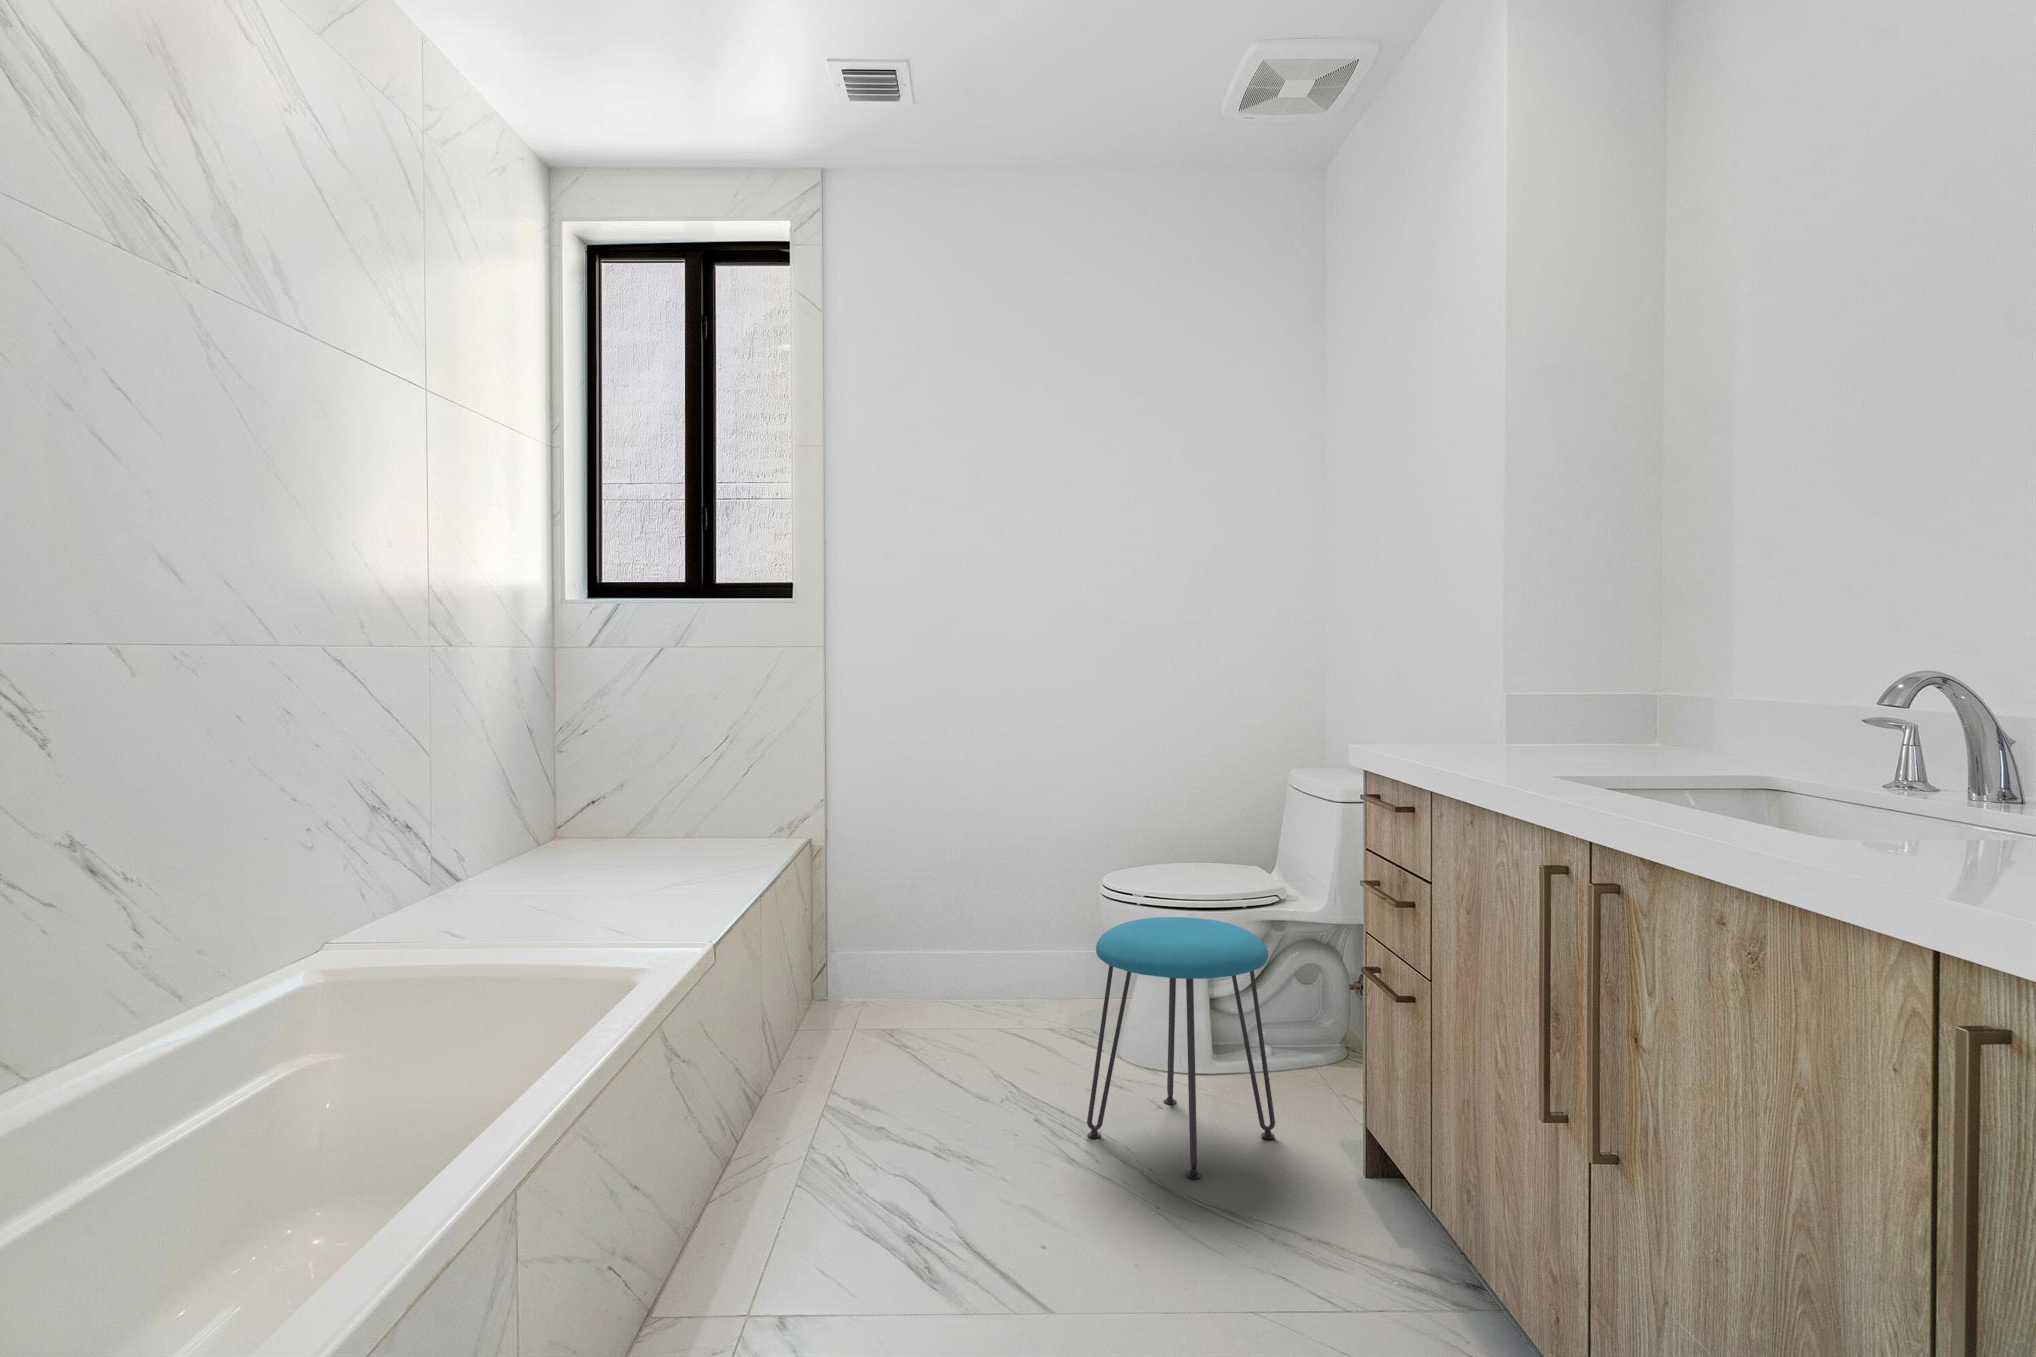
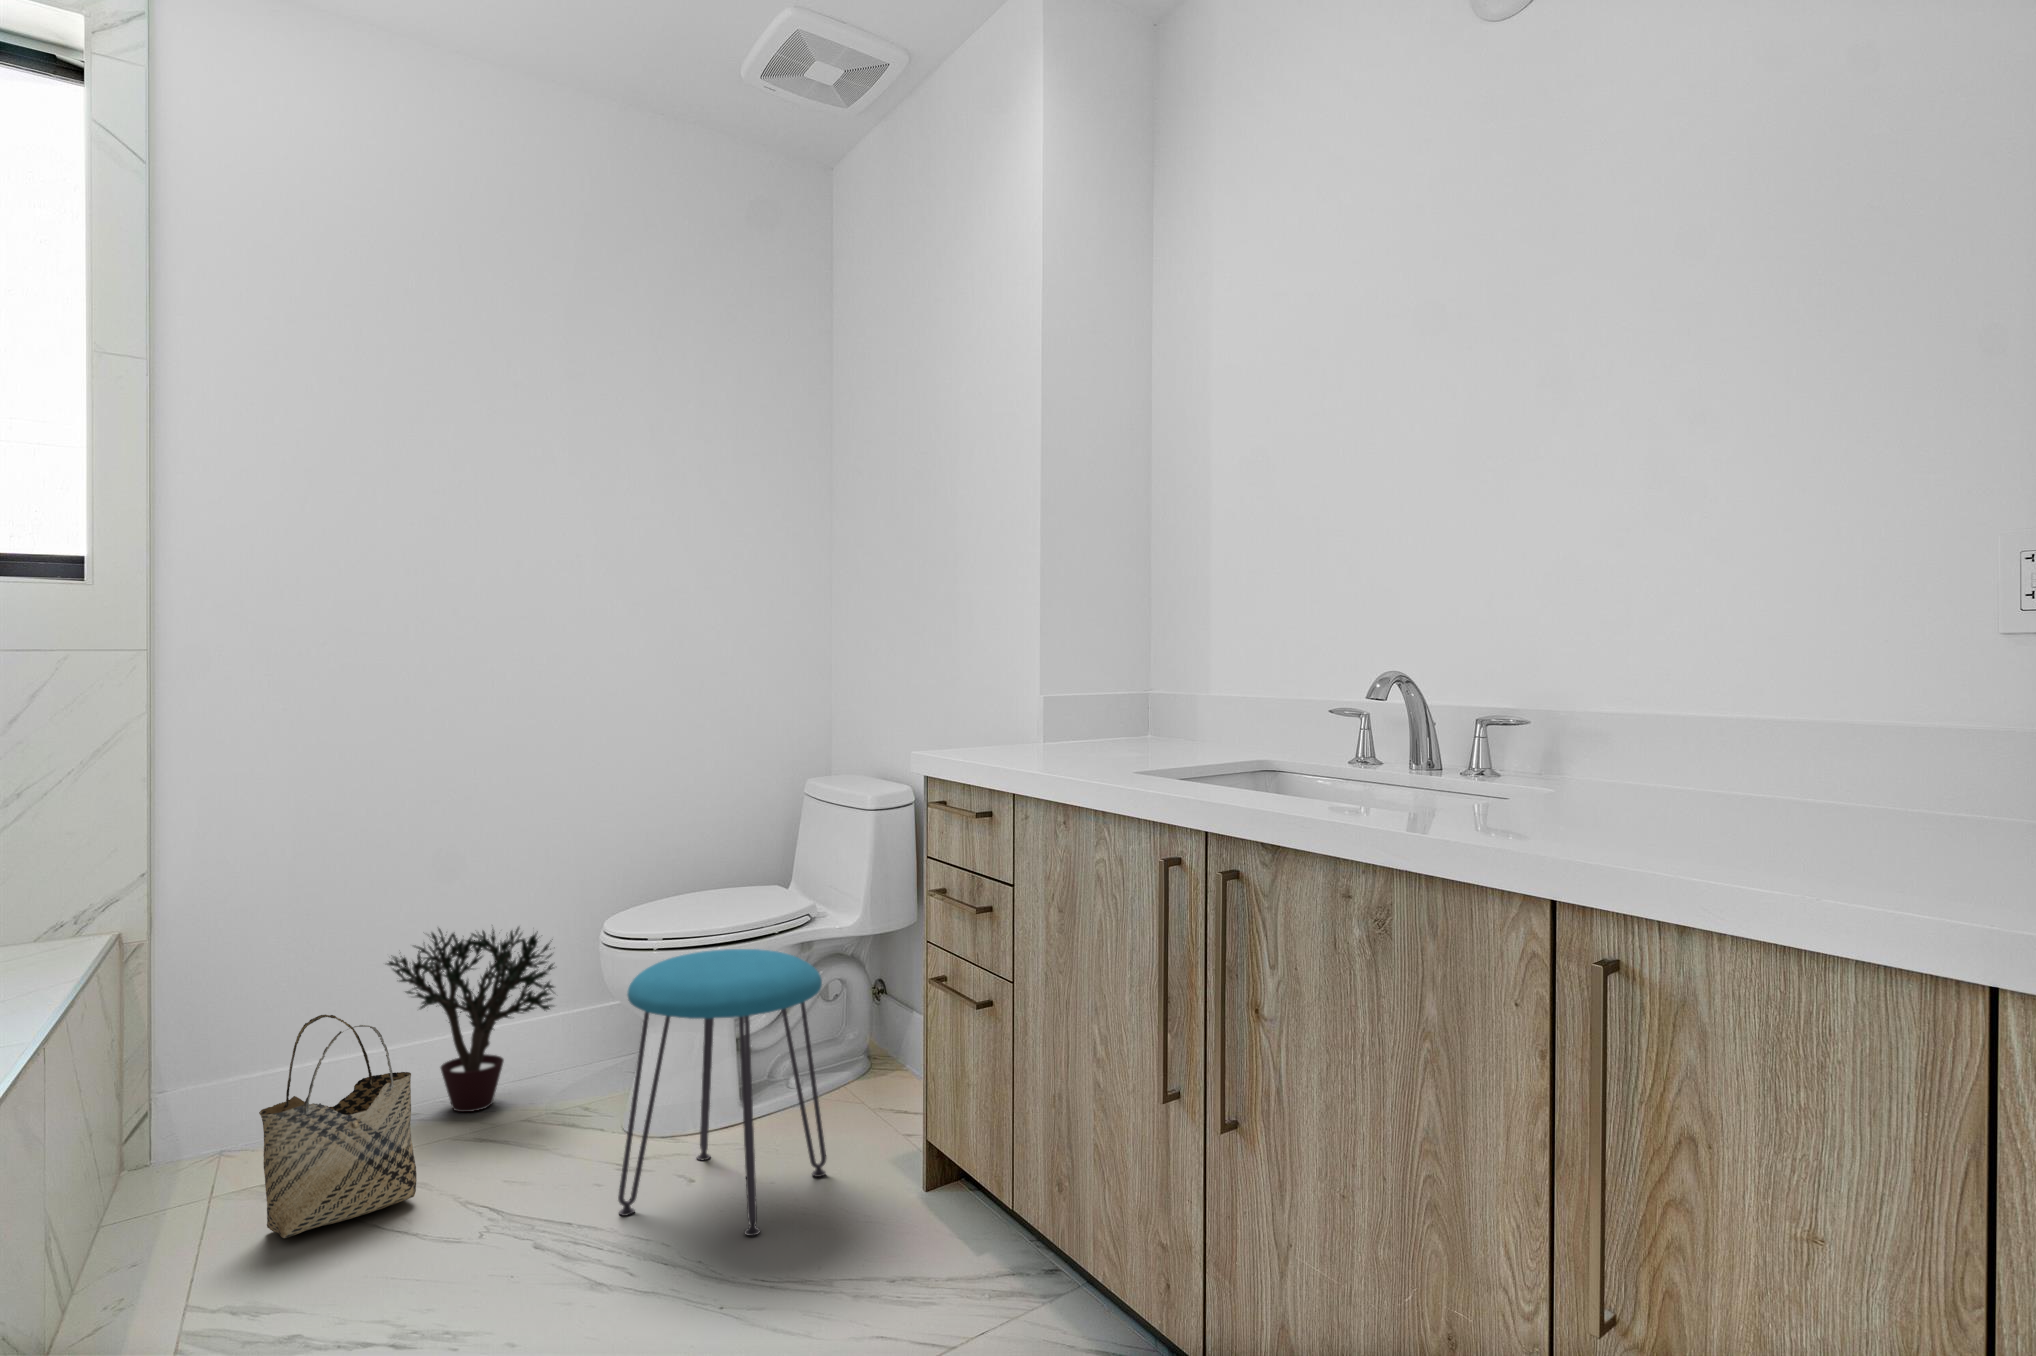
potted plant: none [935,874,1066,1030] -> present [387,927,554,1112]
woven basket: none [831,935,941,1103] -> present [259,1015,417,1238]

